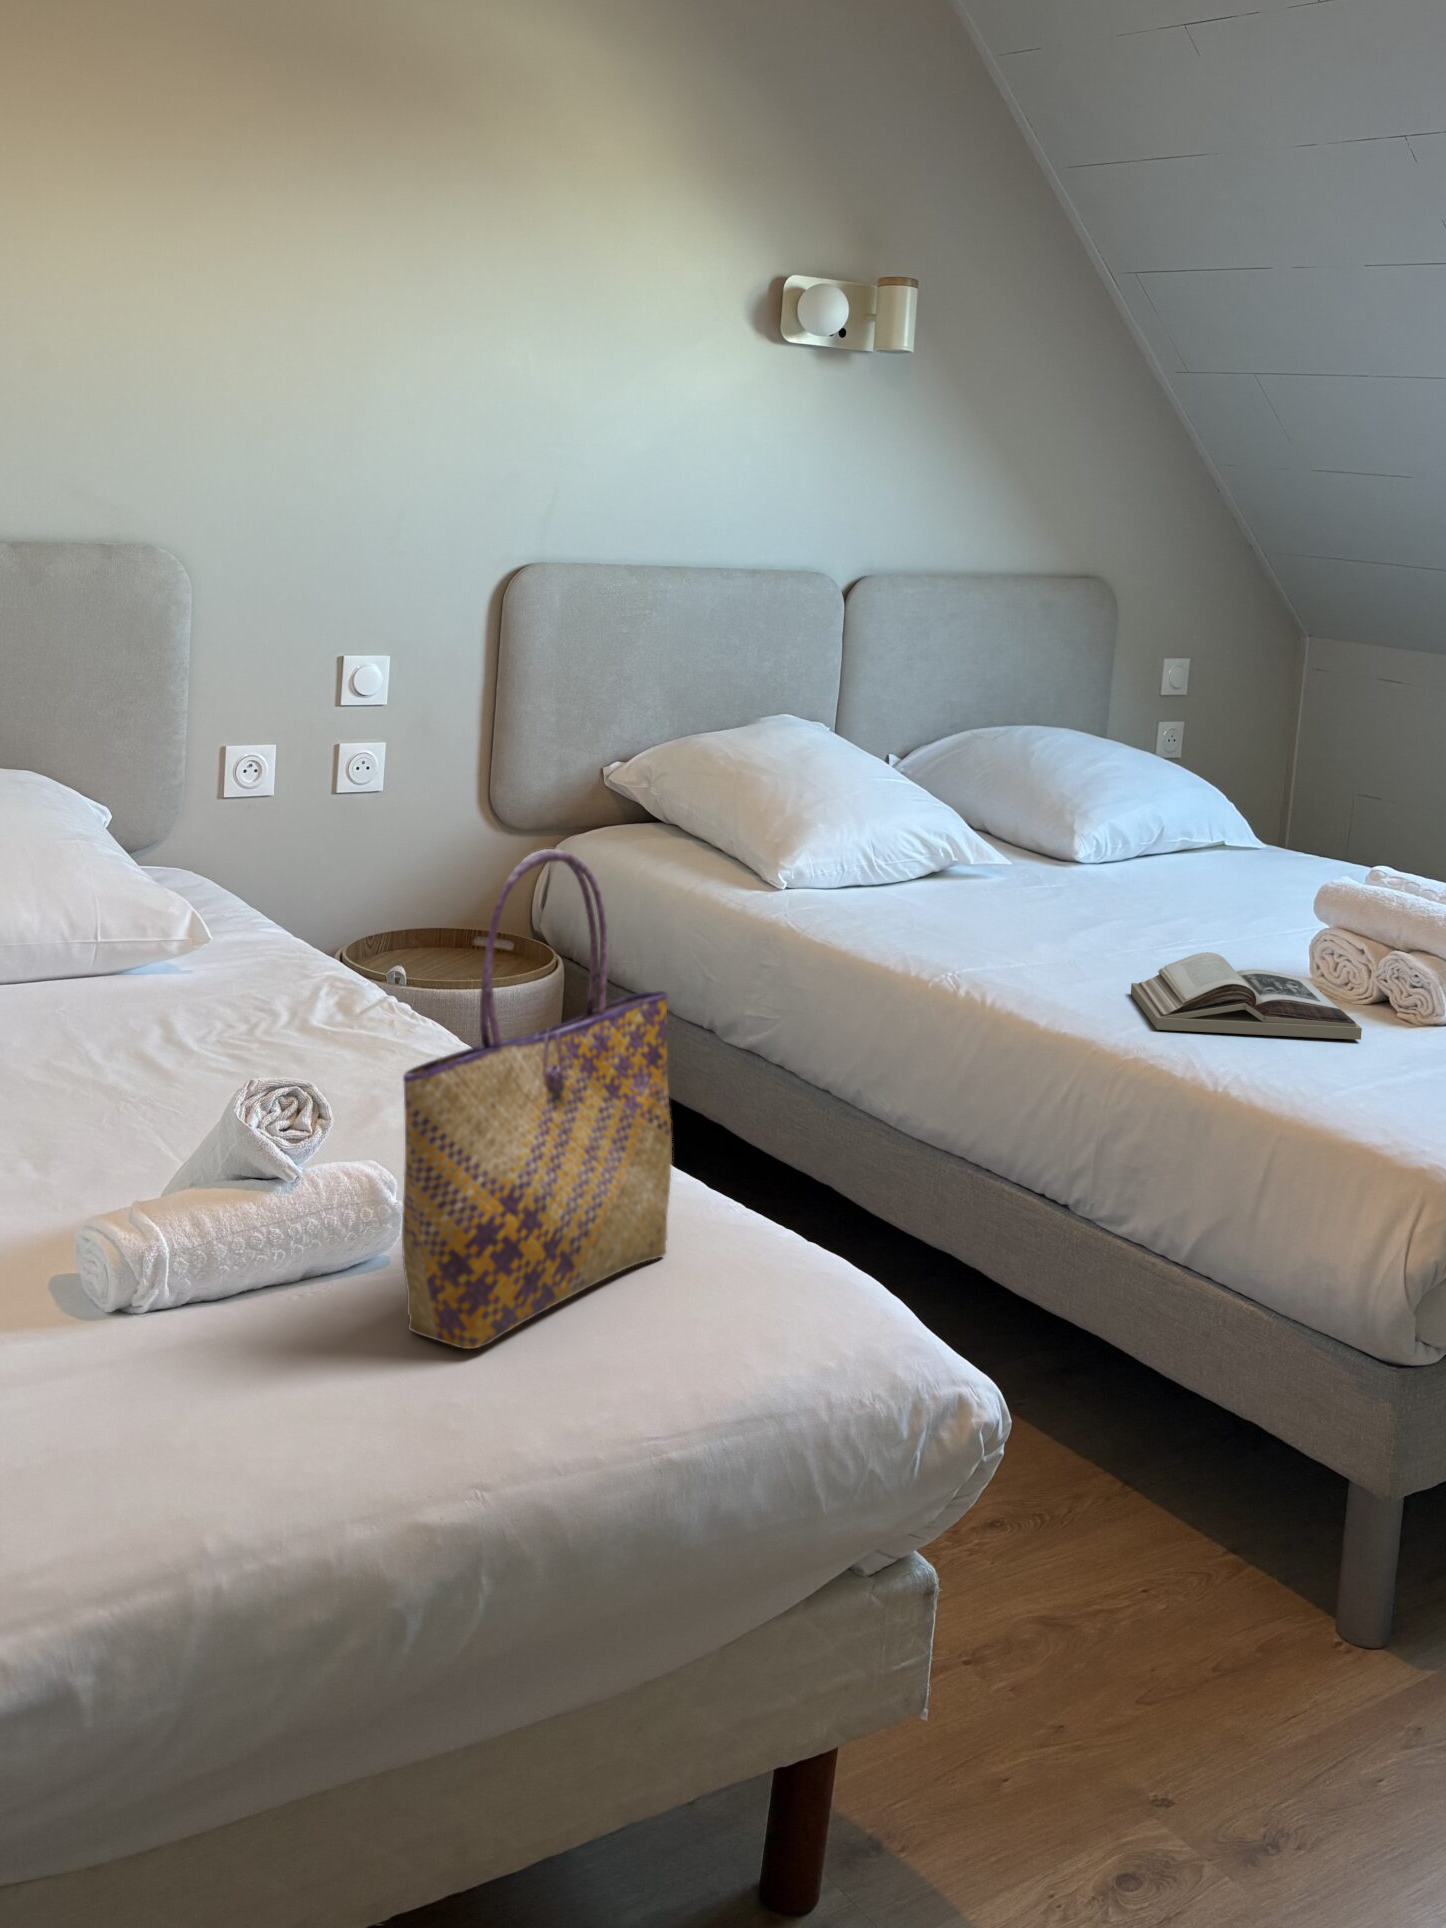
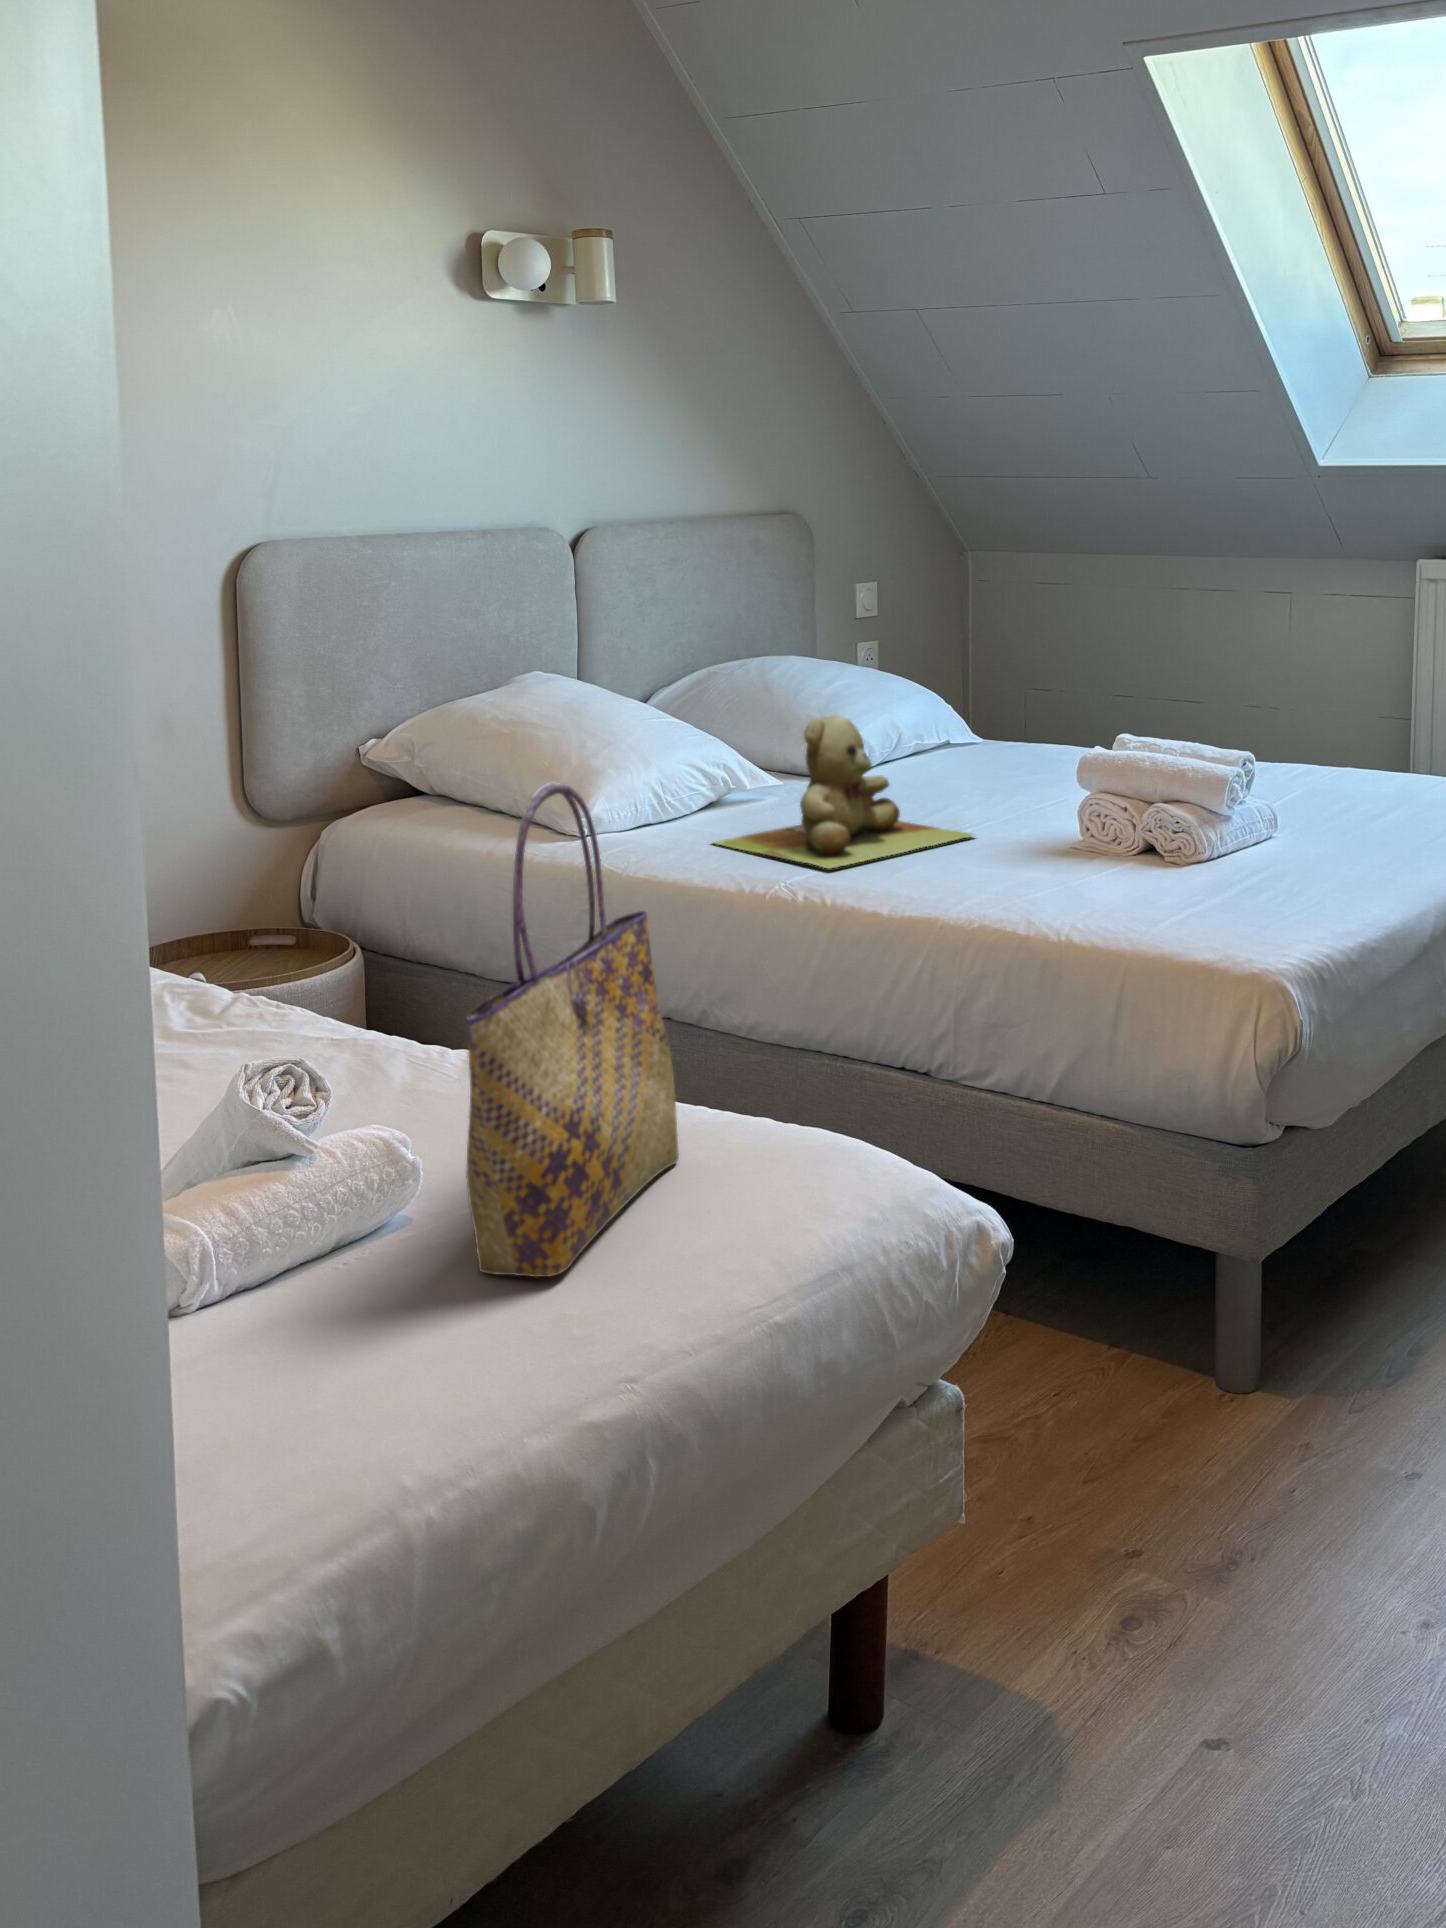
teddy bear: none [906,805,1199,970] -> present [715,715,973,869]
book: present [1131,952,1362,1040] -> none [941,827,1150,900]

